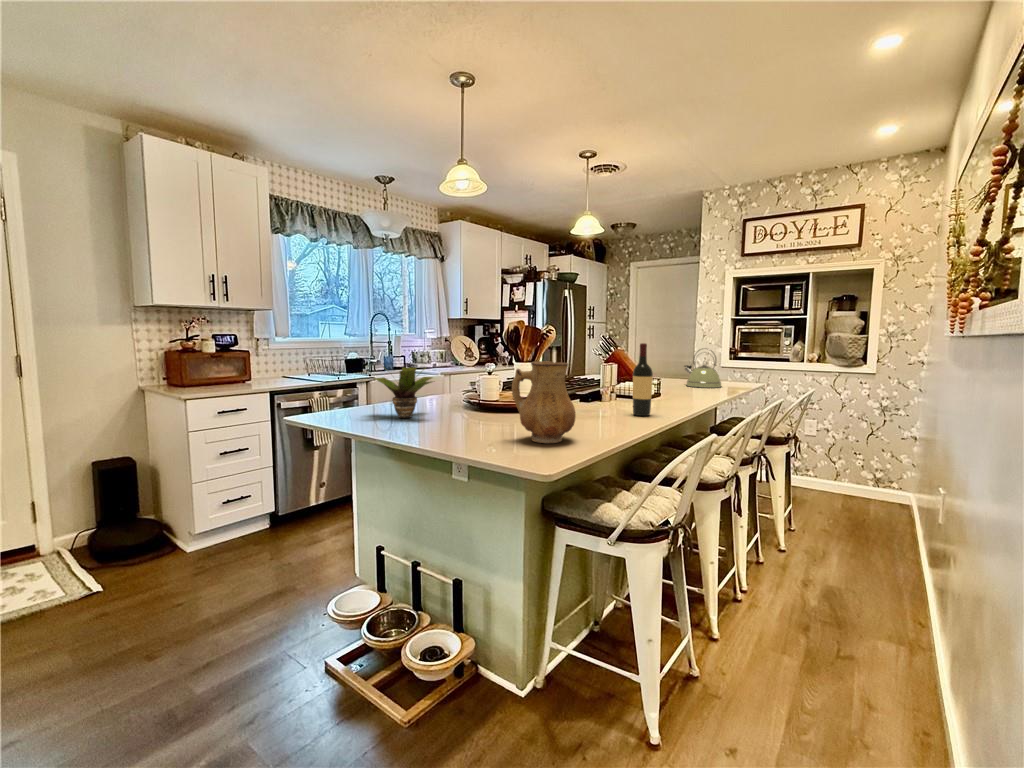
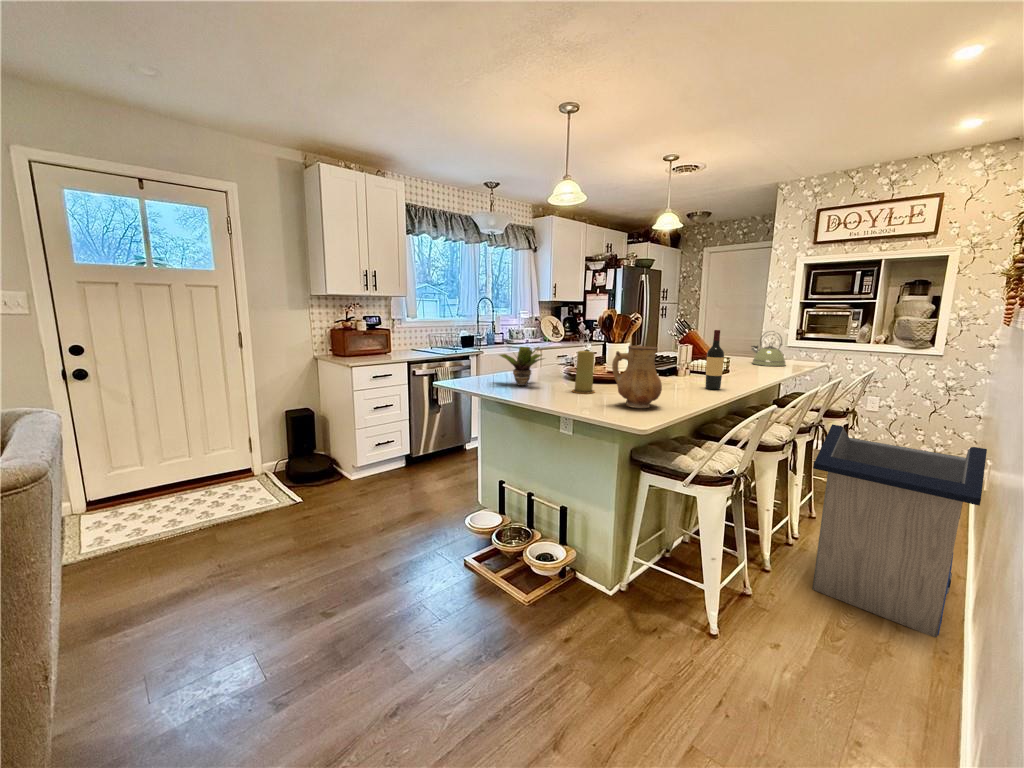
candle: none [467,371,497,426] -> present [572,351,595,393]
trash can: none [761,454,951,713] -> present [812,424,987,637]

